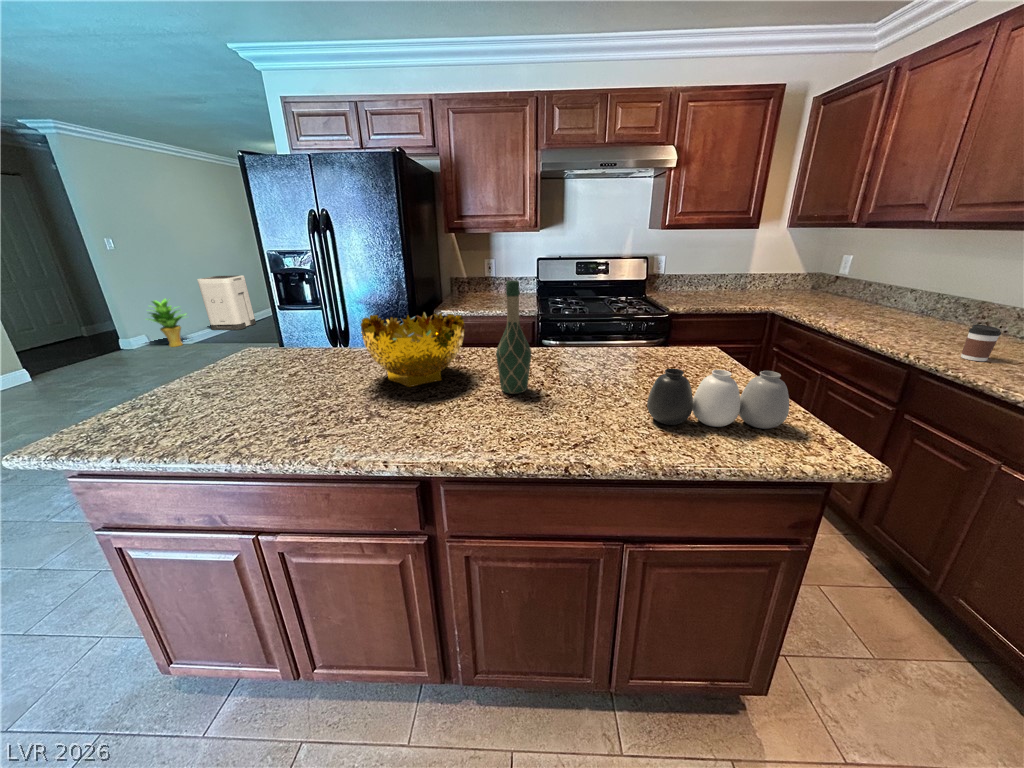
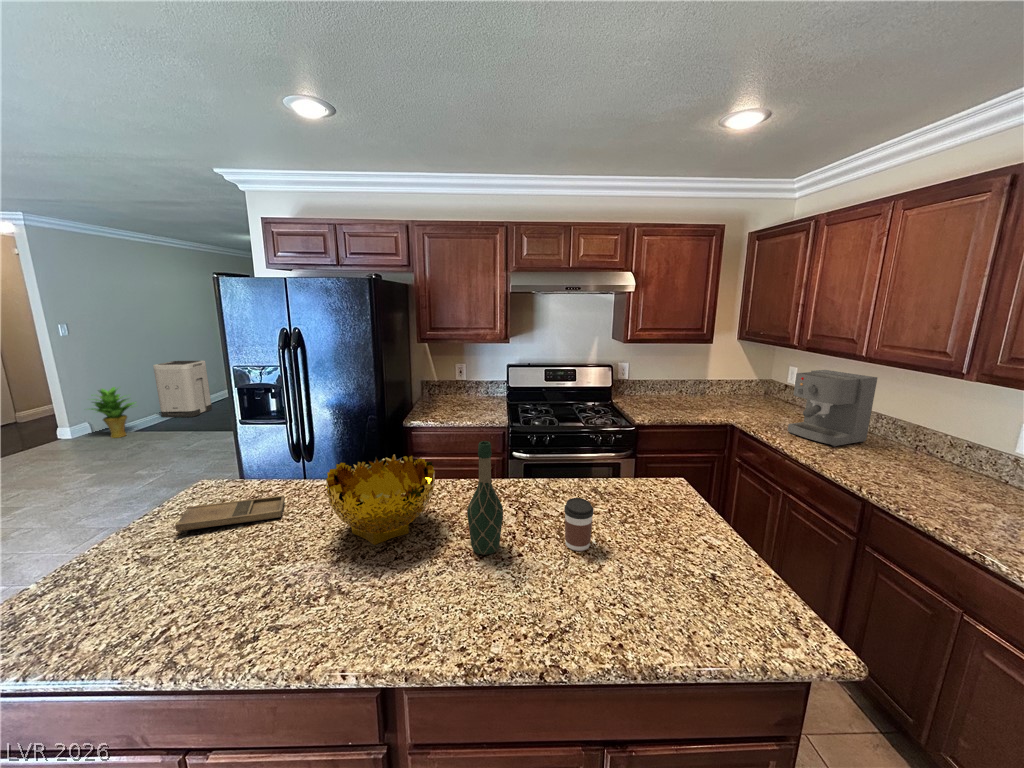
coffee maker: none [833,248,947,328] -> present [787,370,877,447]
coffee cup: present [961,325,1001,361] -> present [564,498,594,551]
tray: none [229,354,325,379] -> present [175,495,285,532]
vase: present [647,368,789,429] -> none [622,542,760,607]

